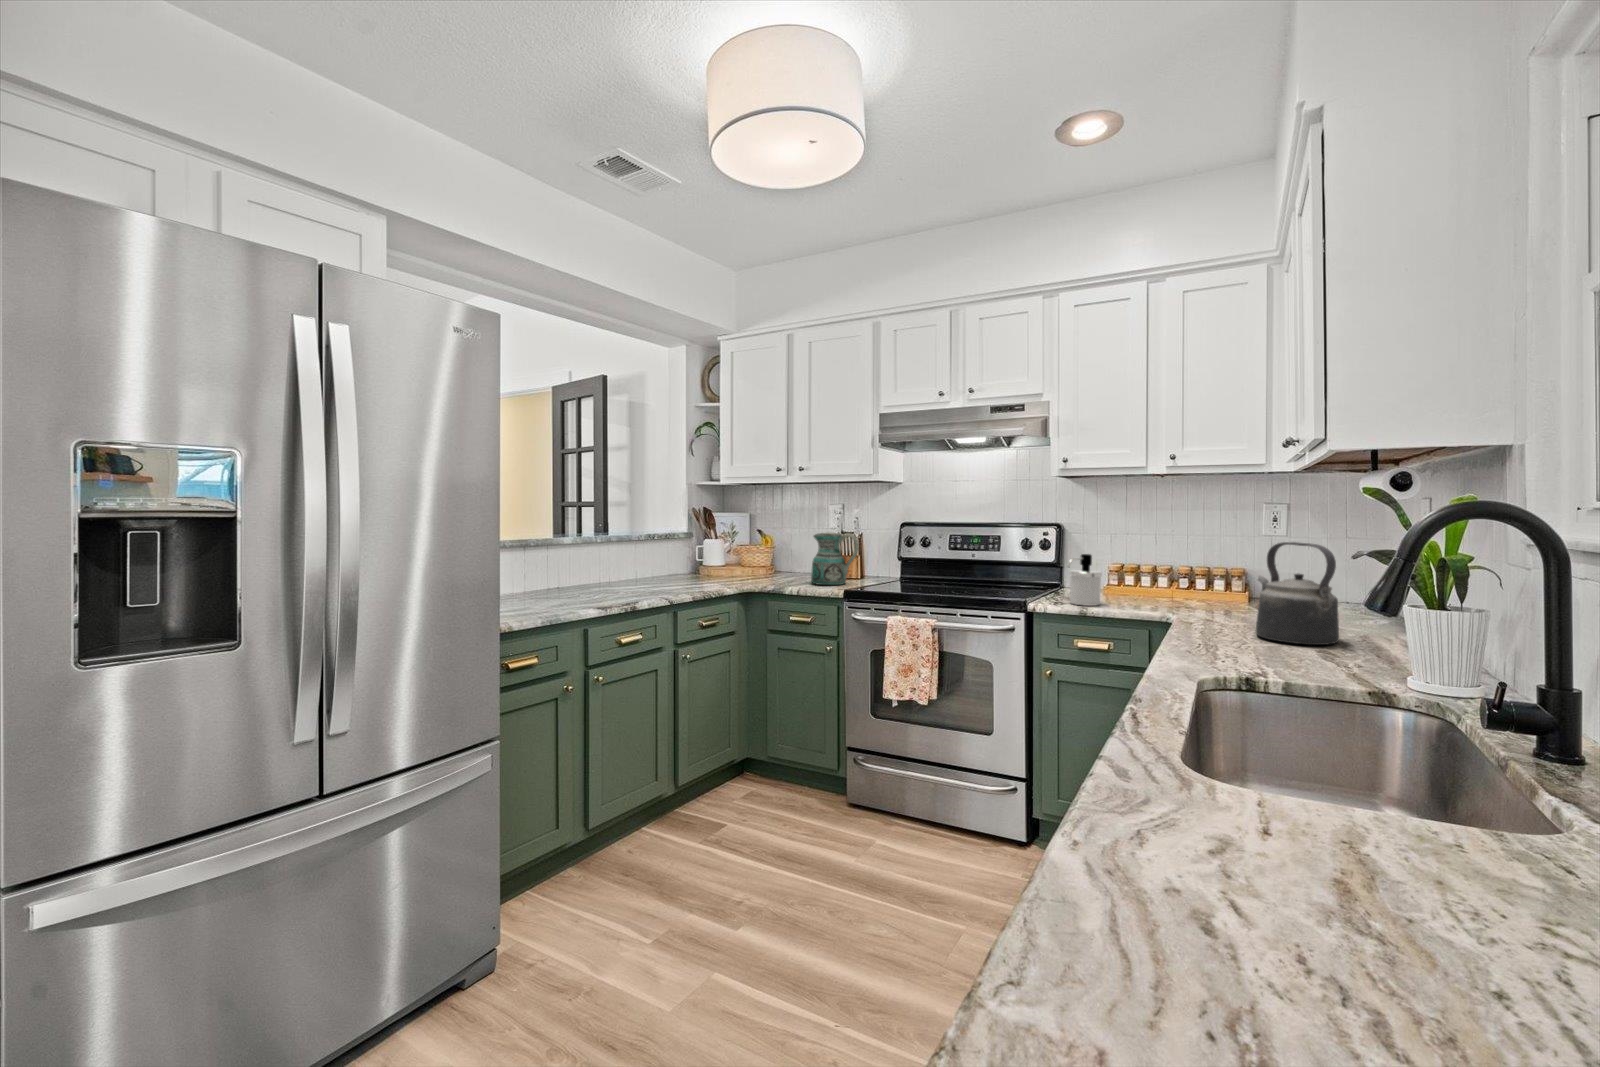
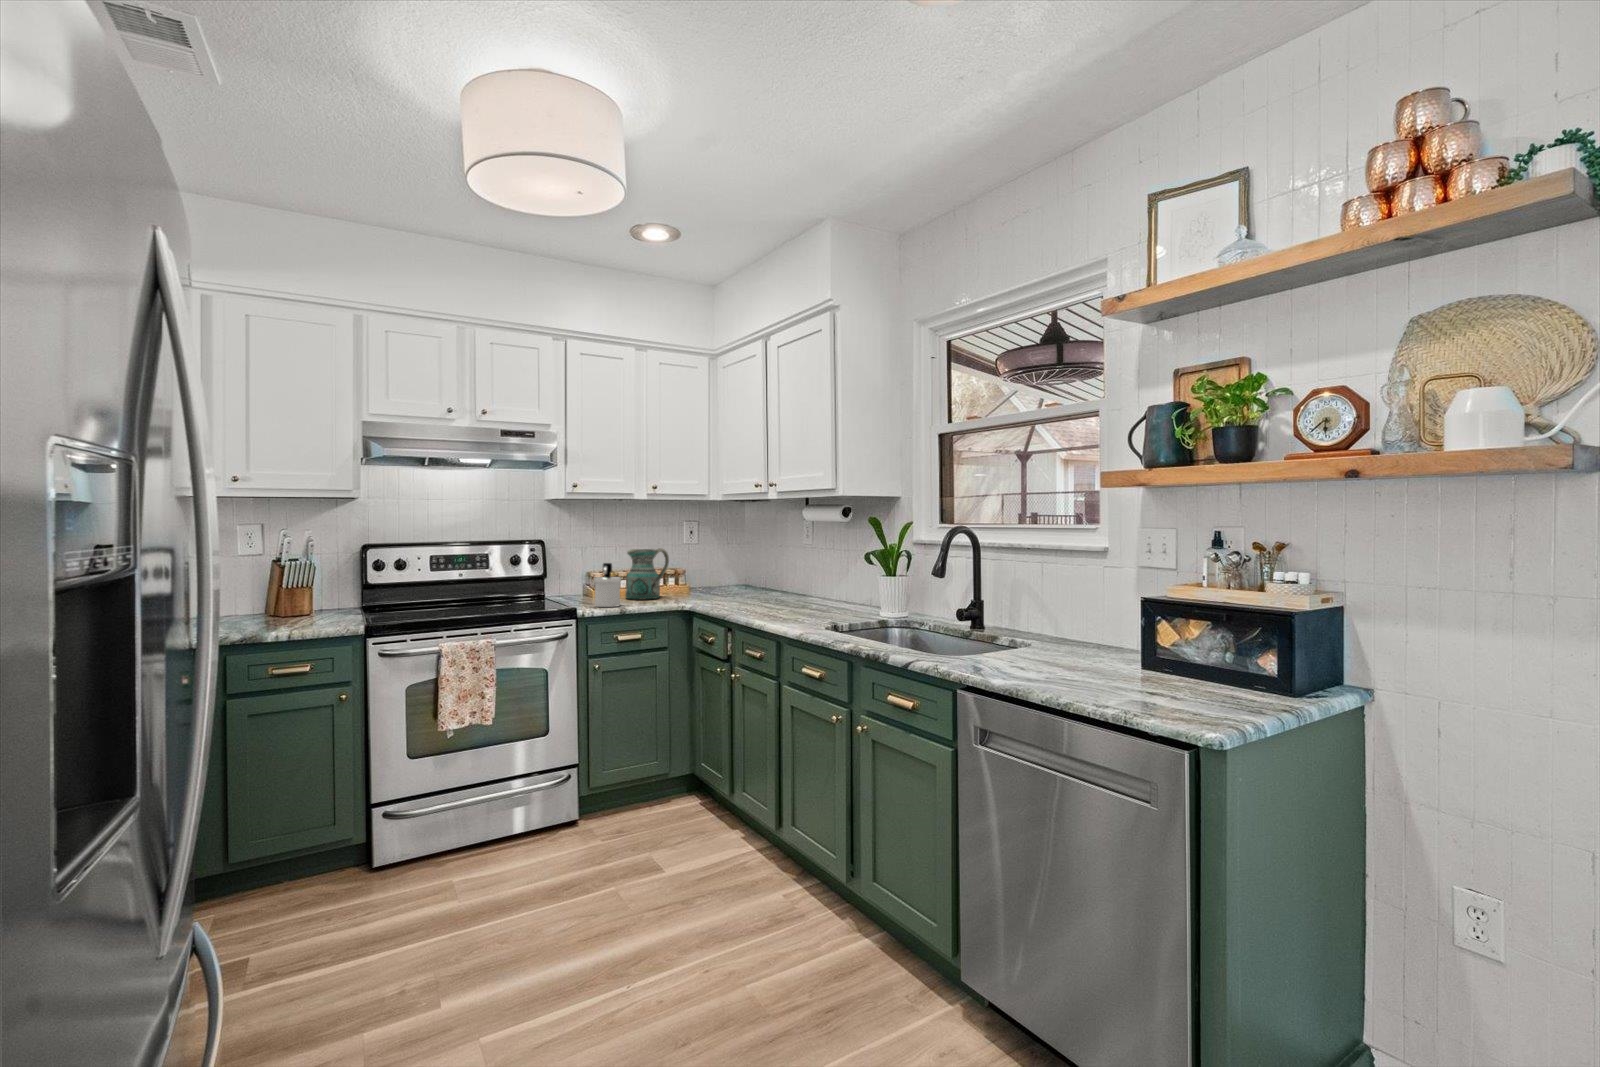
ceramic pitcher: present [811,532,859,585] -> present [625,548,669,599]
kettle: present [1255,542,1339,645] -> none [746,542,803,608]

